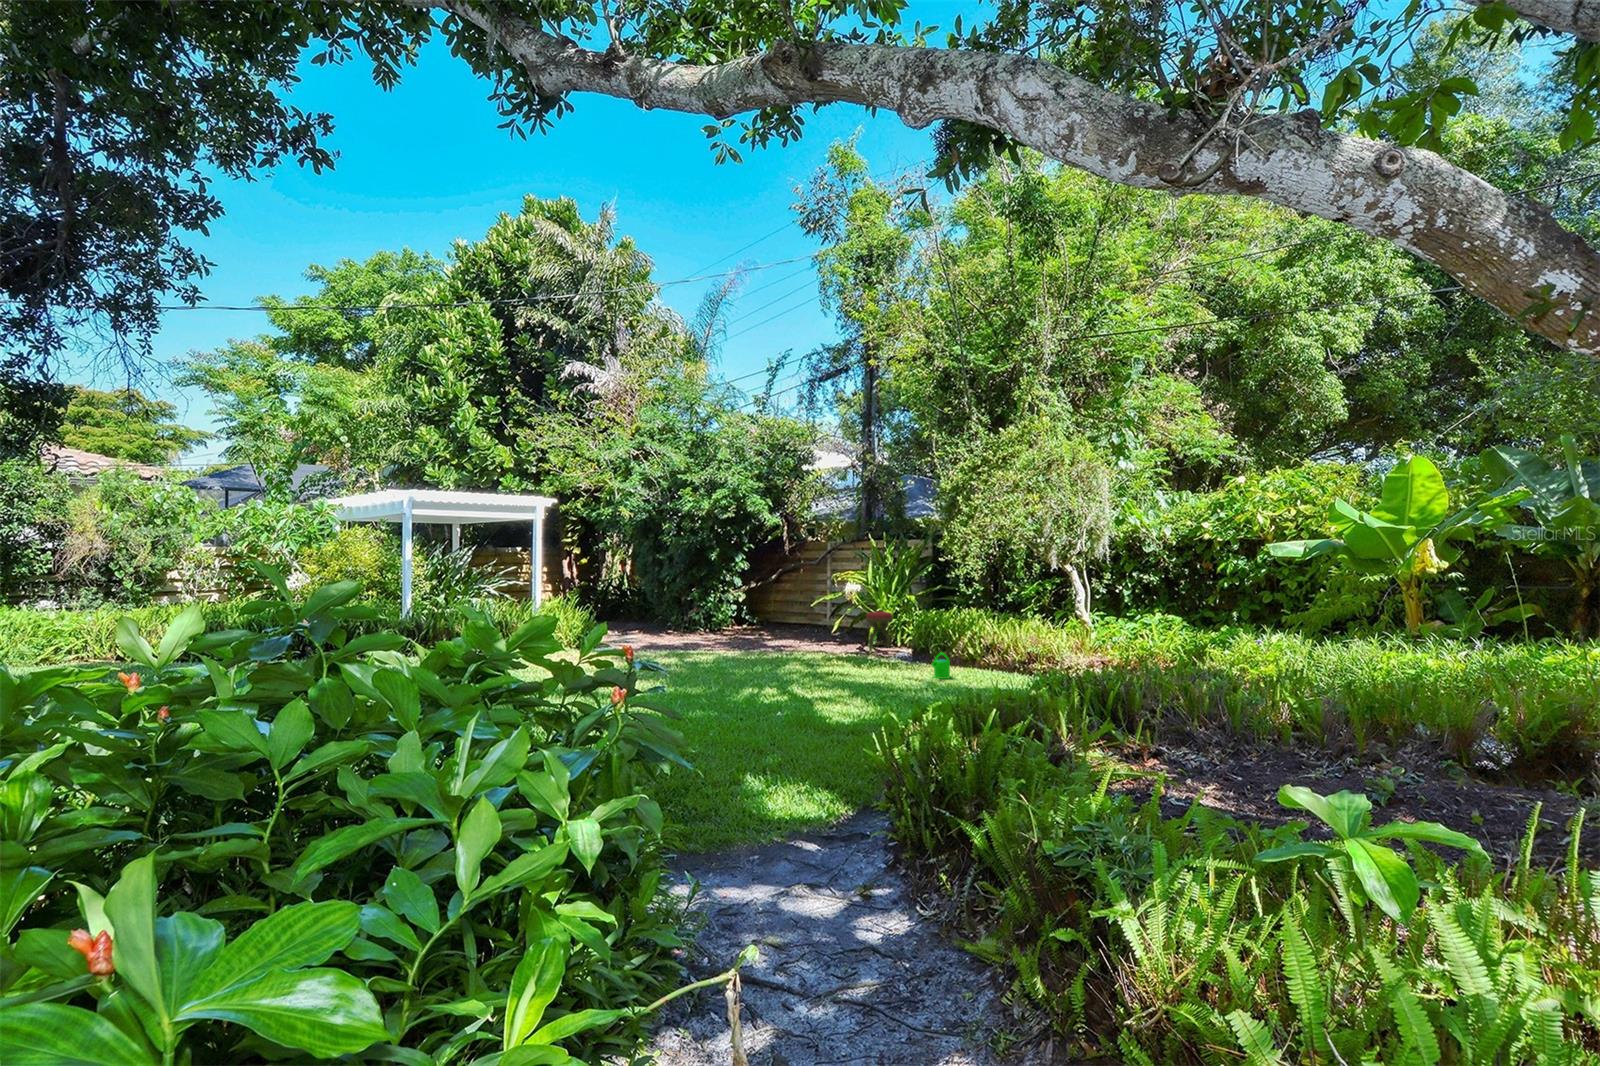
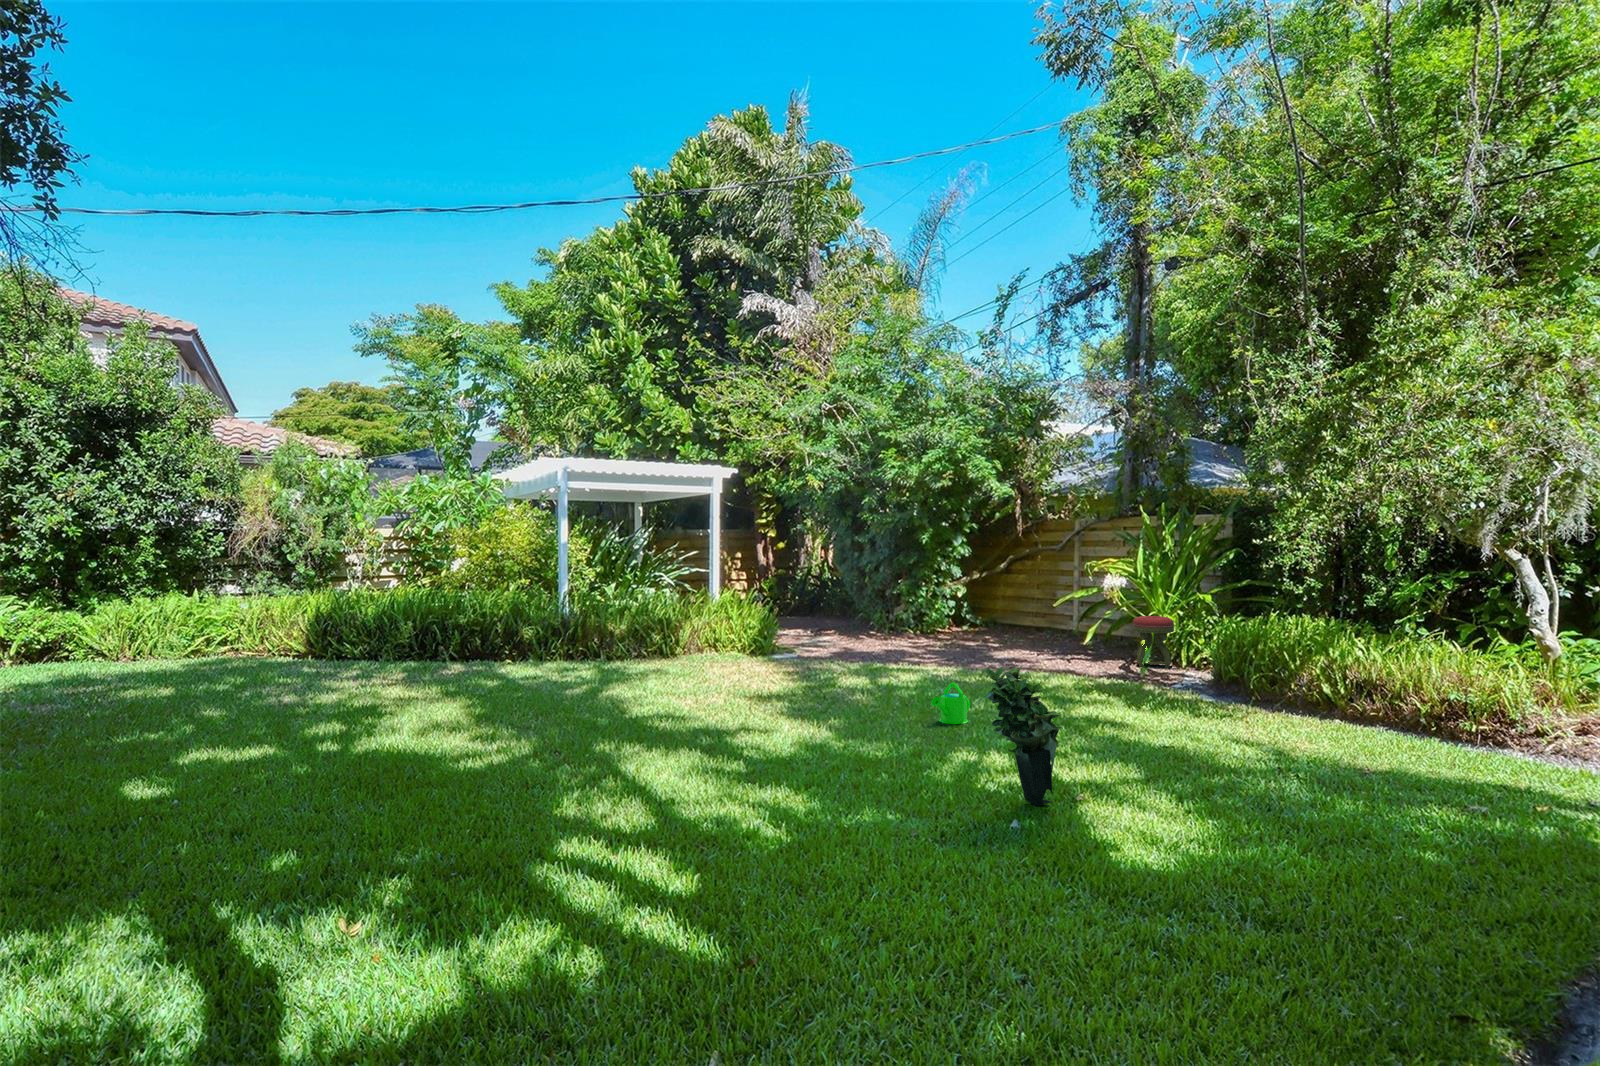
potted plant: none [786,638,834,726] -> present [985,666,1062,806]
watering can: present [932,652,951,679] -> present [931,683,970,724]

